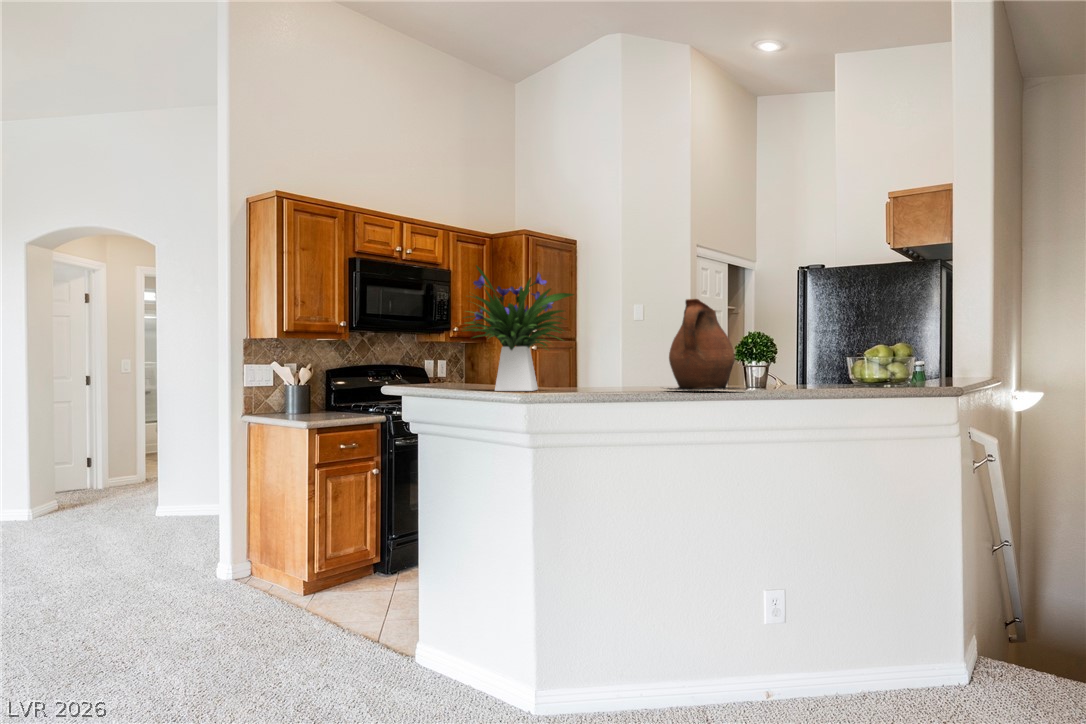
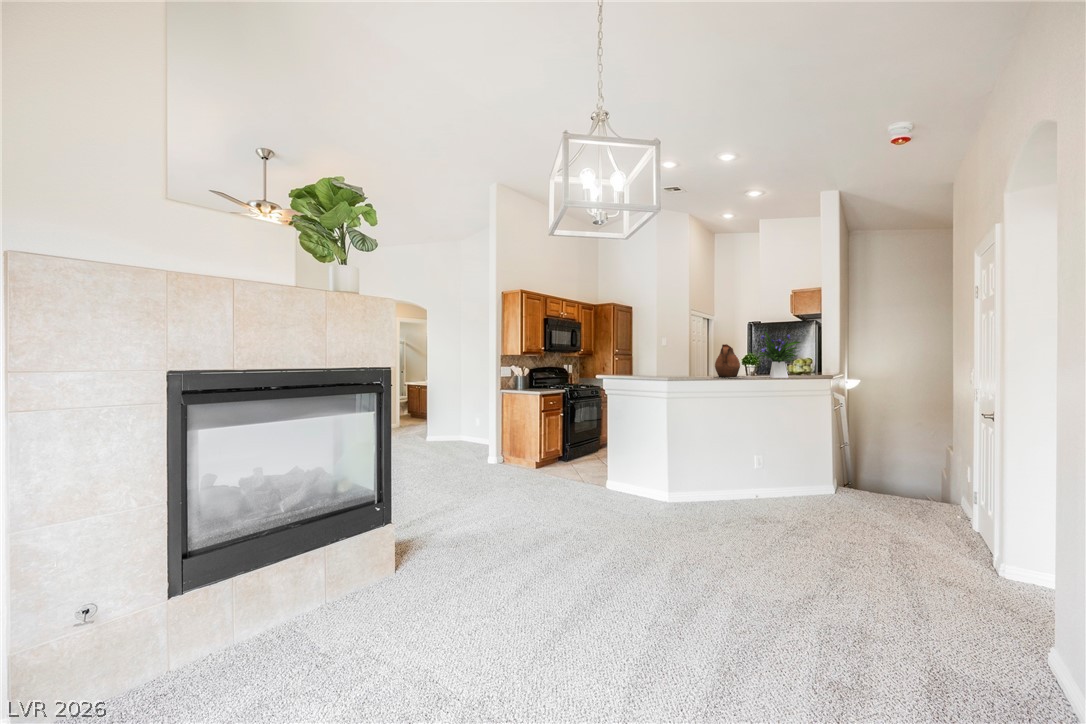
flower arrangement: present [461,266,574,391] -> present [759,332,800,378]

